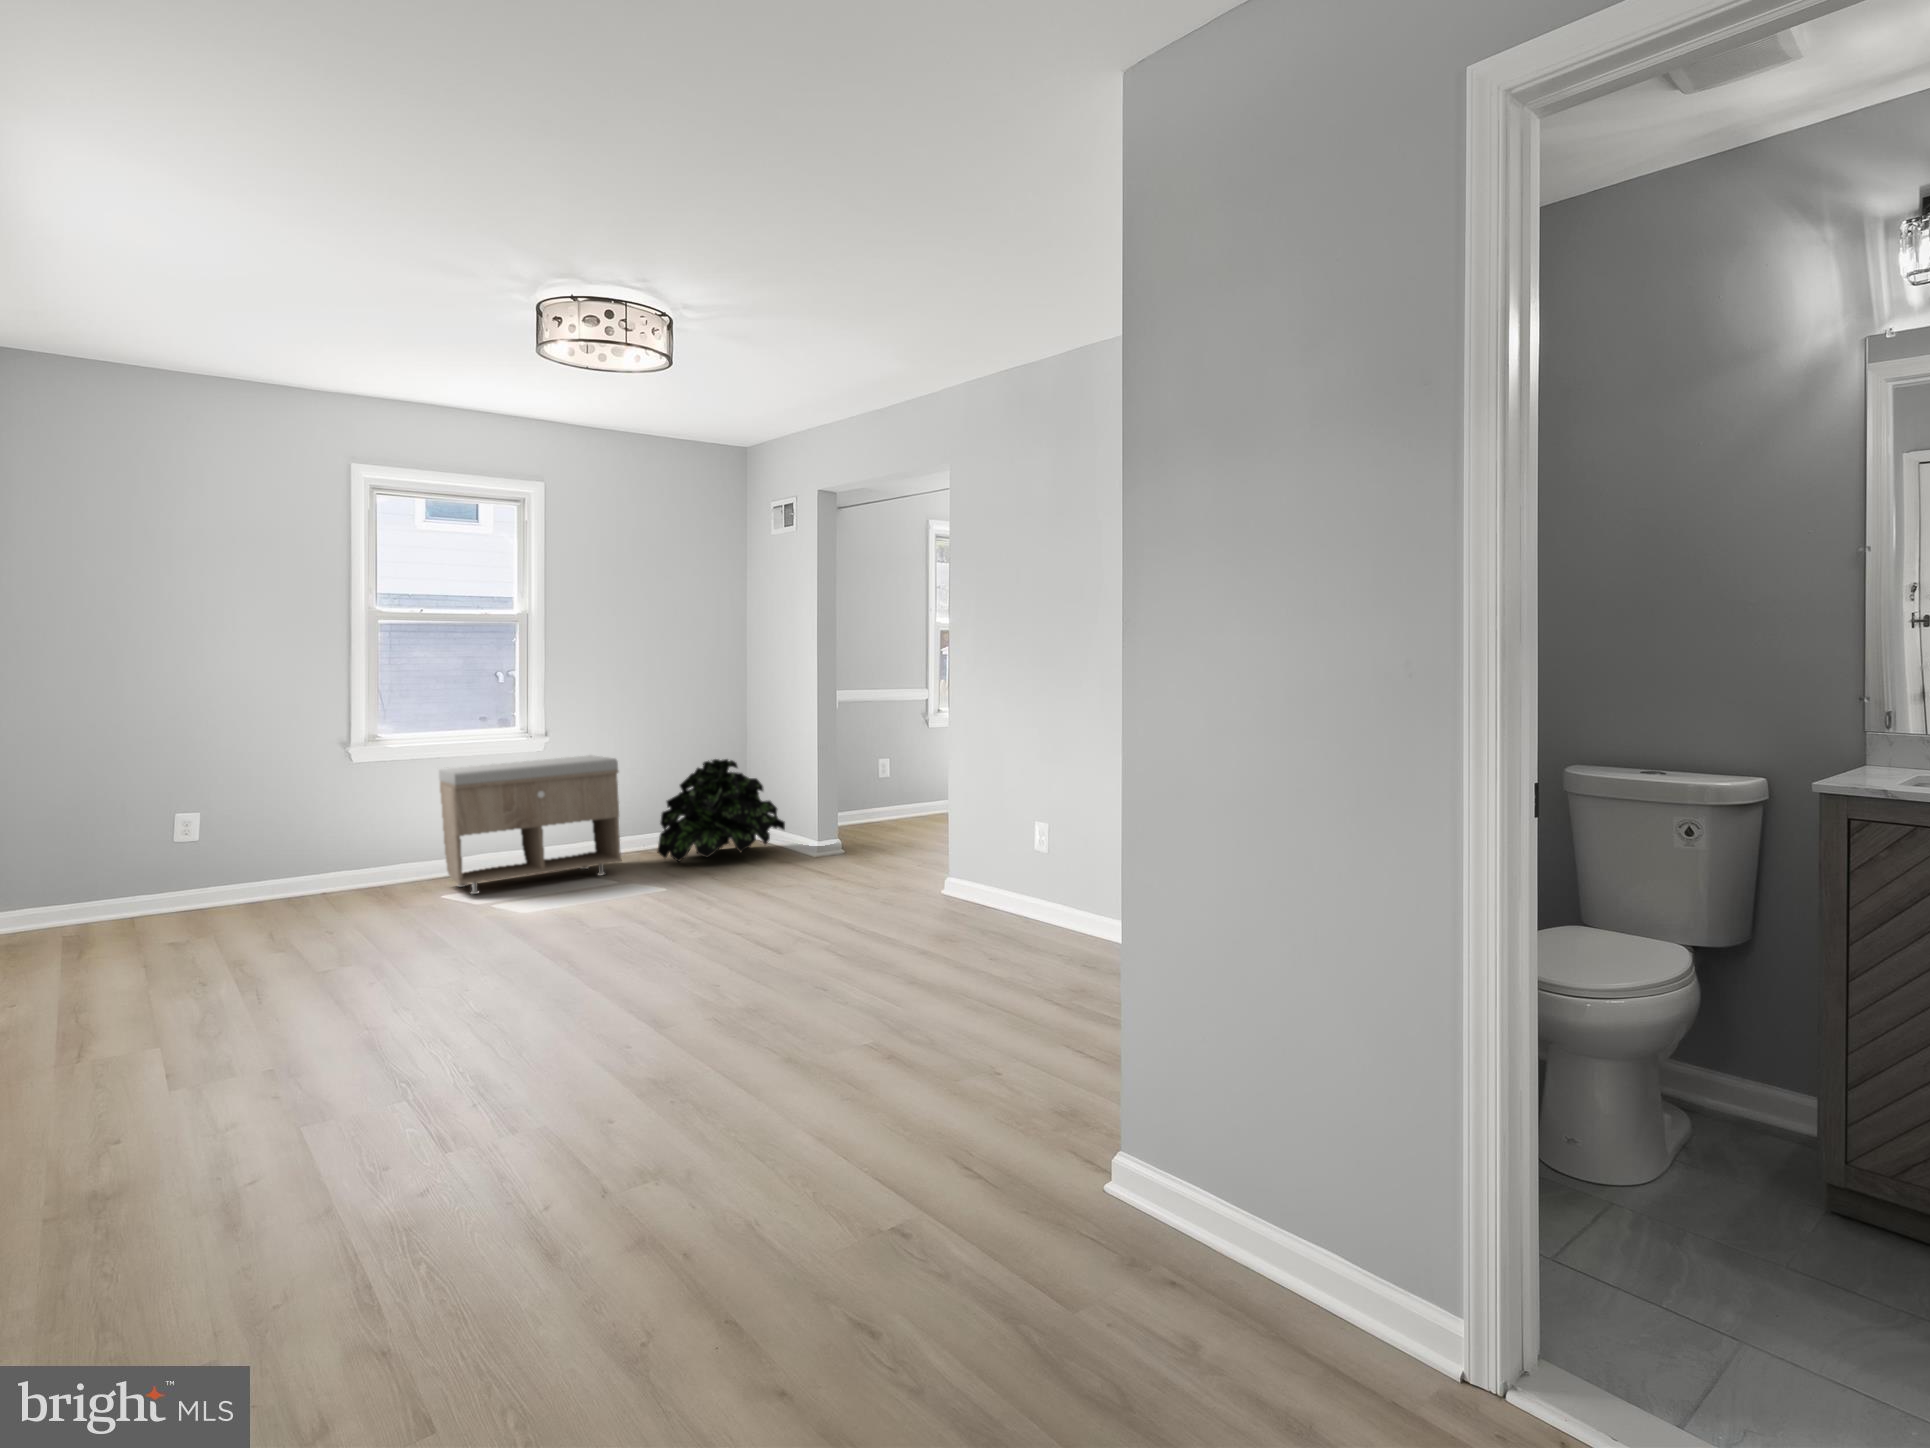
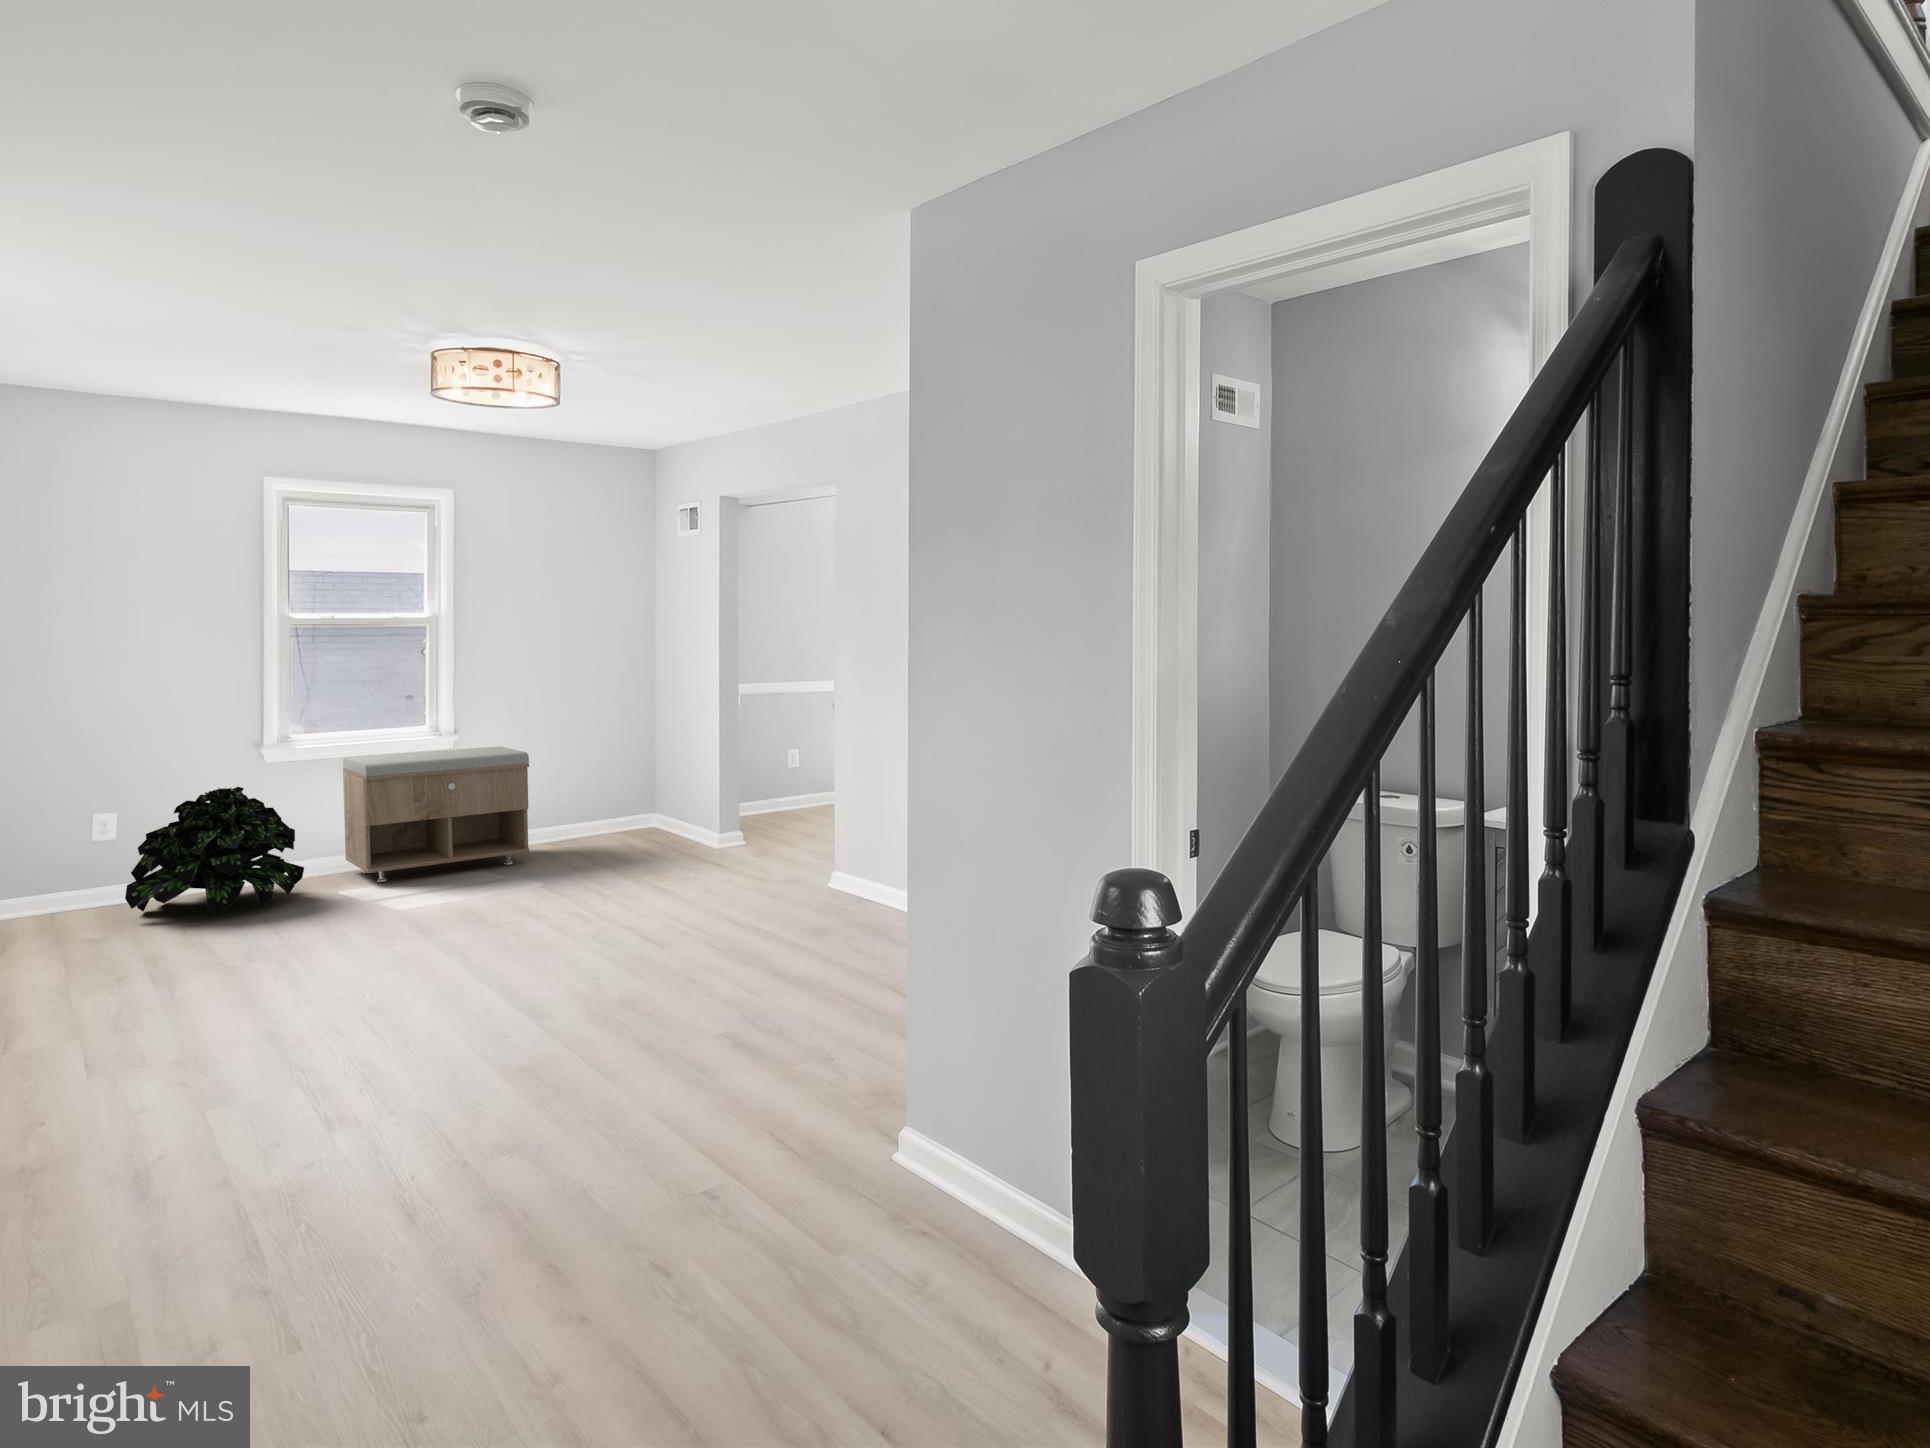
potted plant: present [657,759,785,862] -> present [125,787,304,915]

